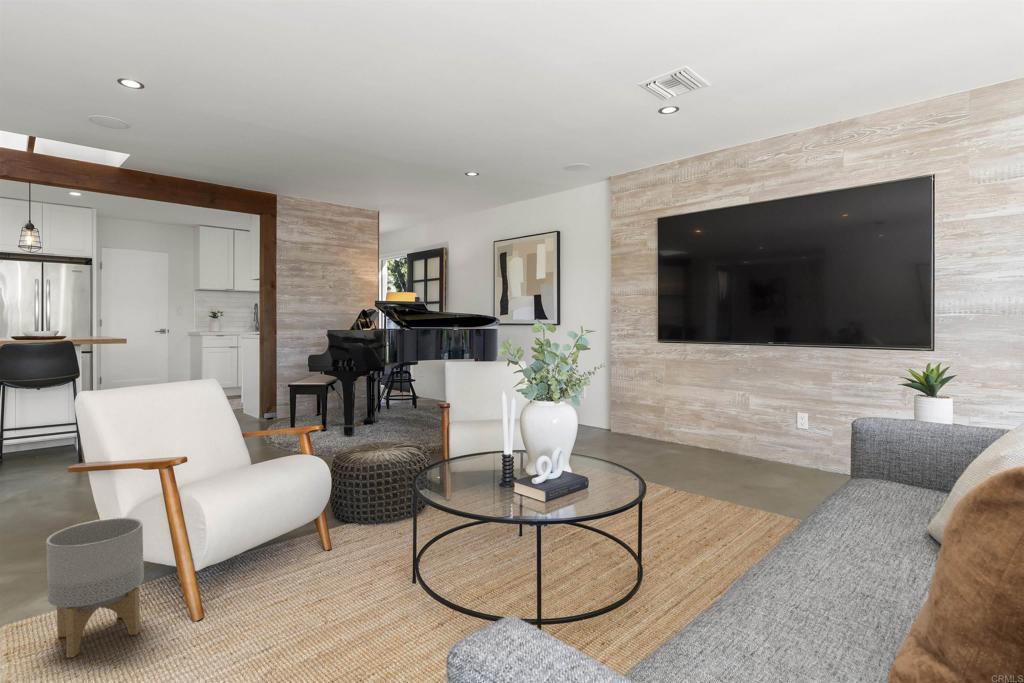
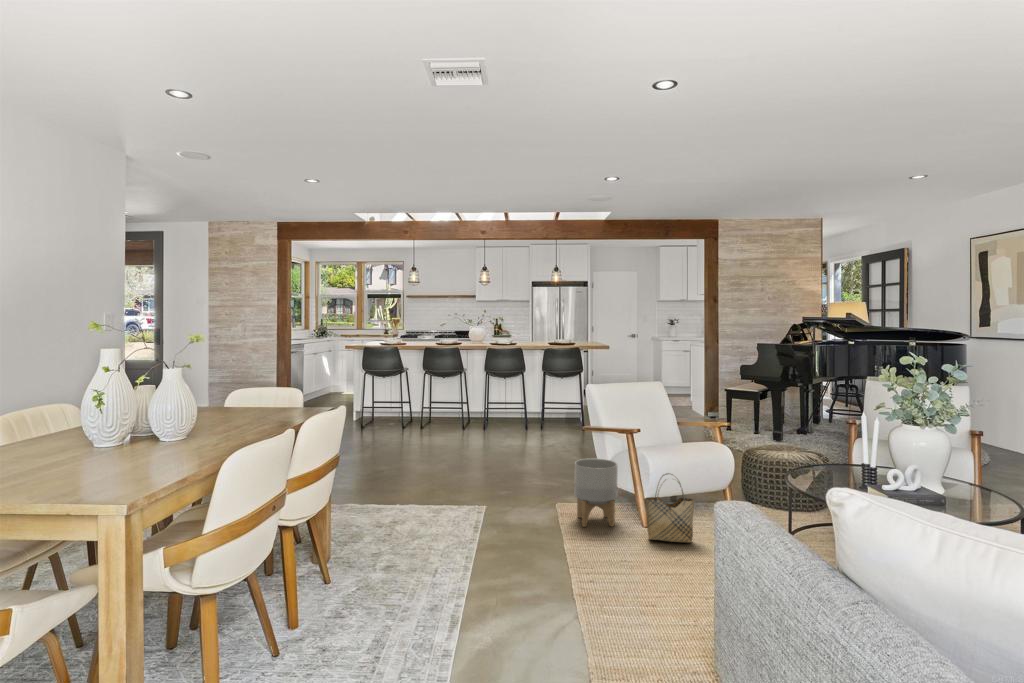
woven basket: none [200,519,284,641] -> present [646,473,694,543]

